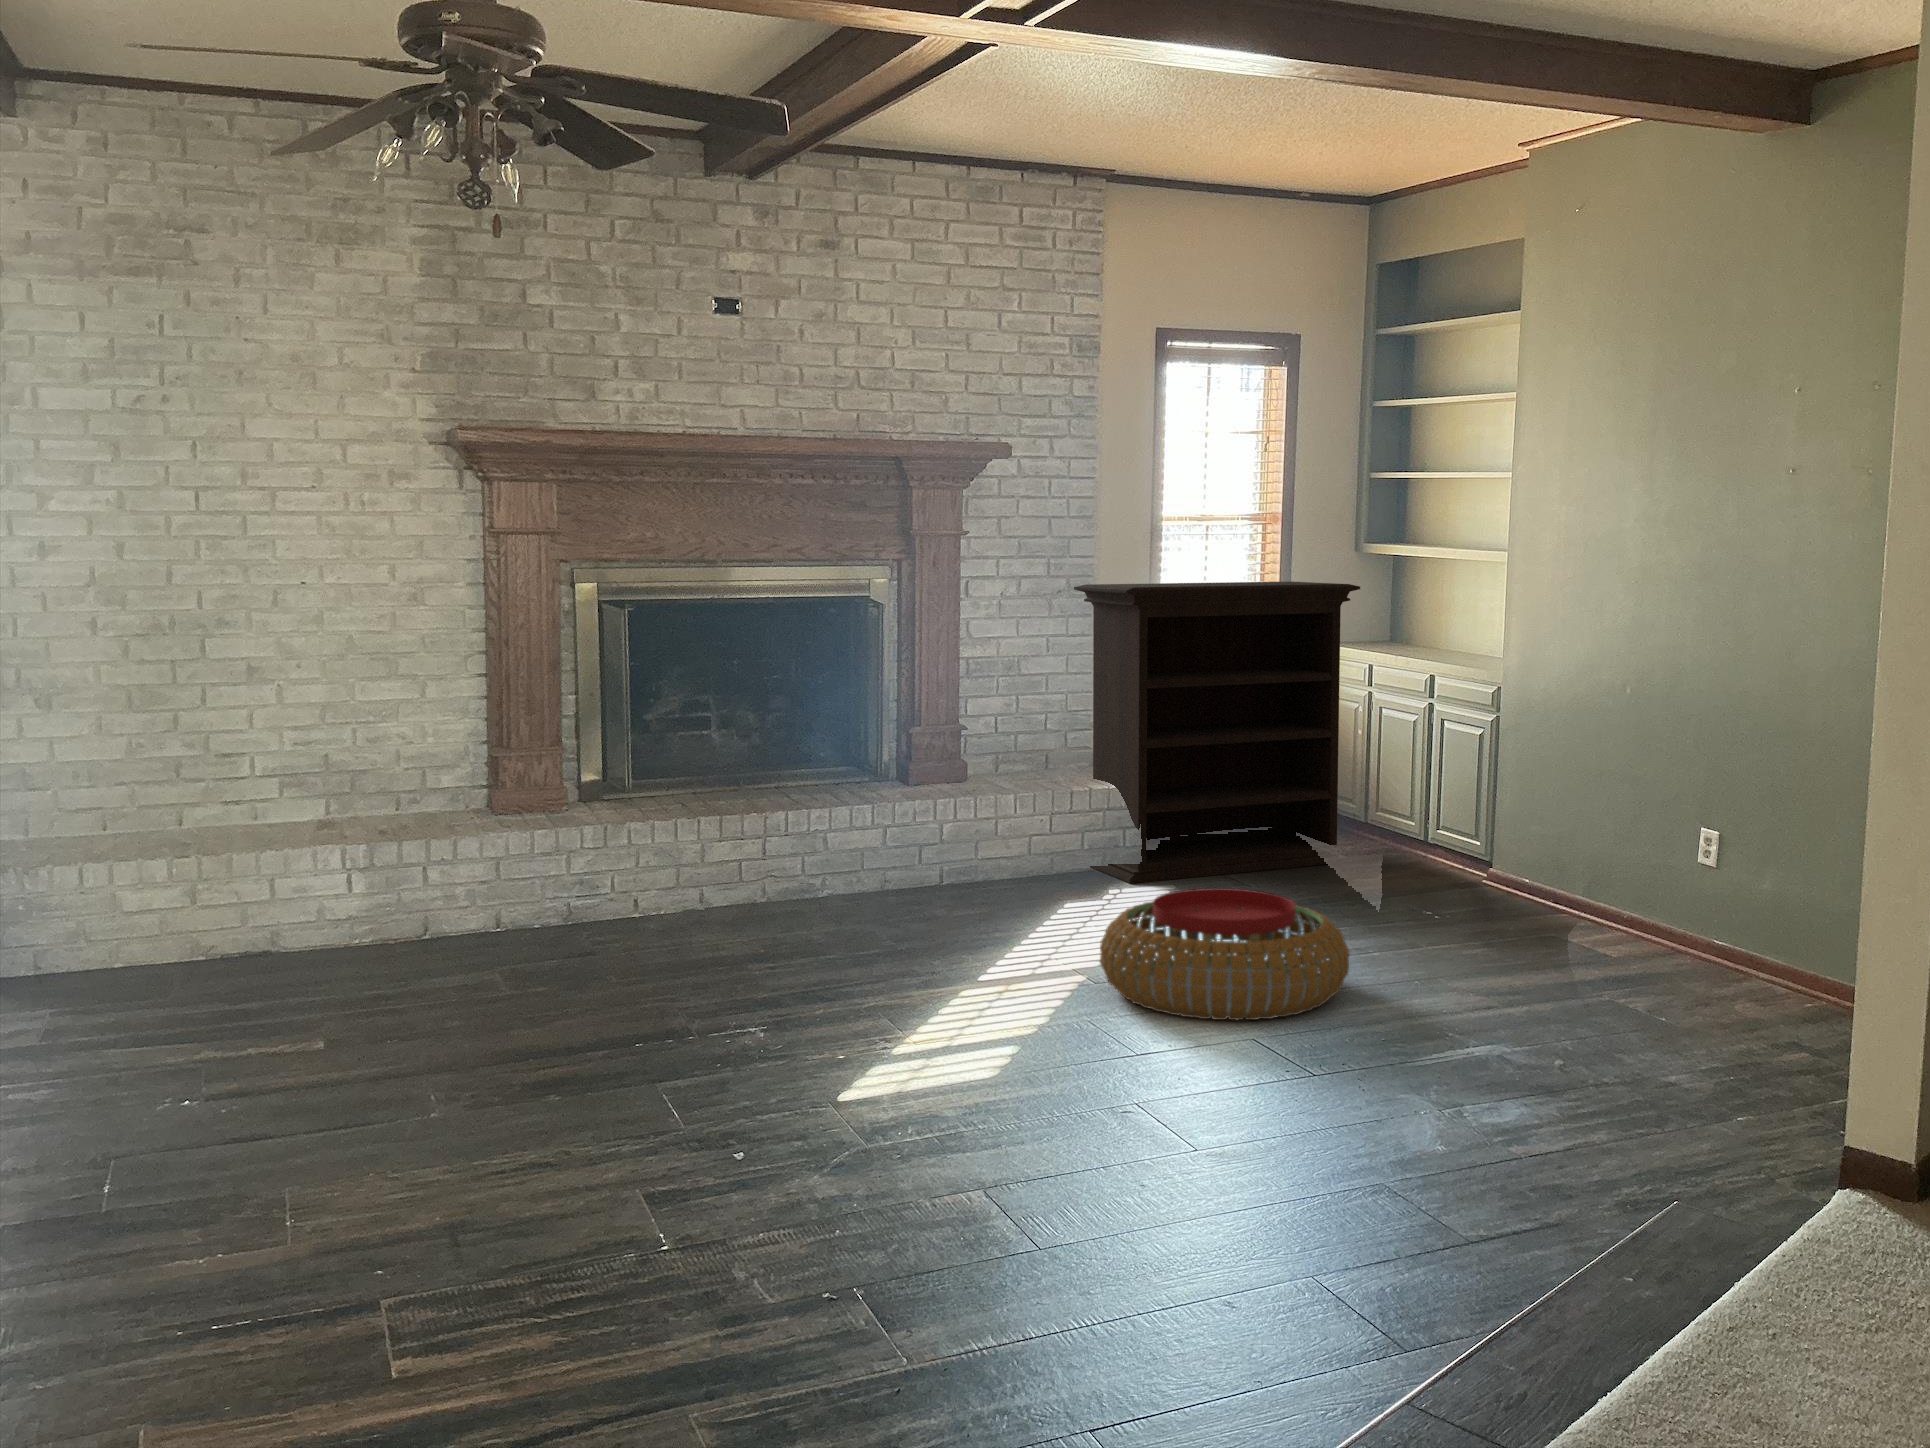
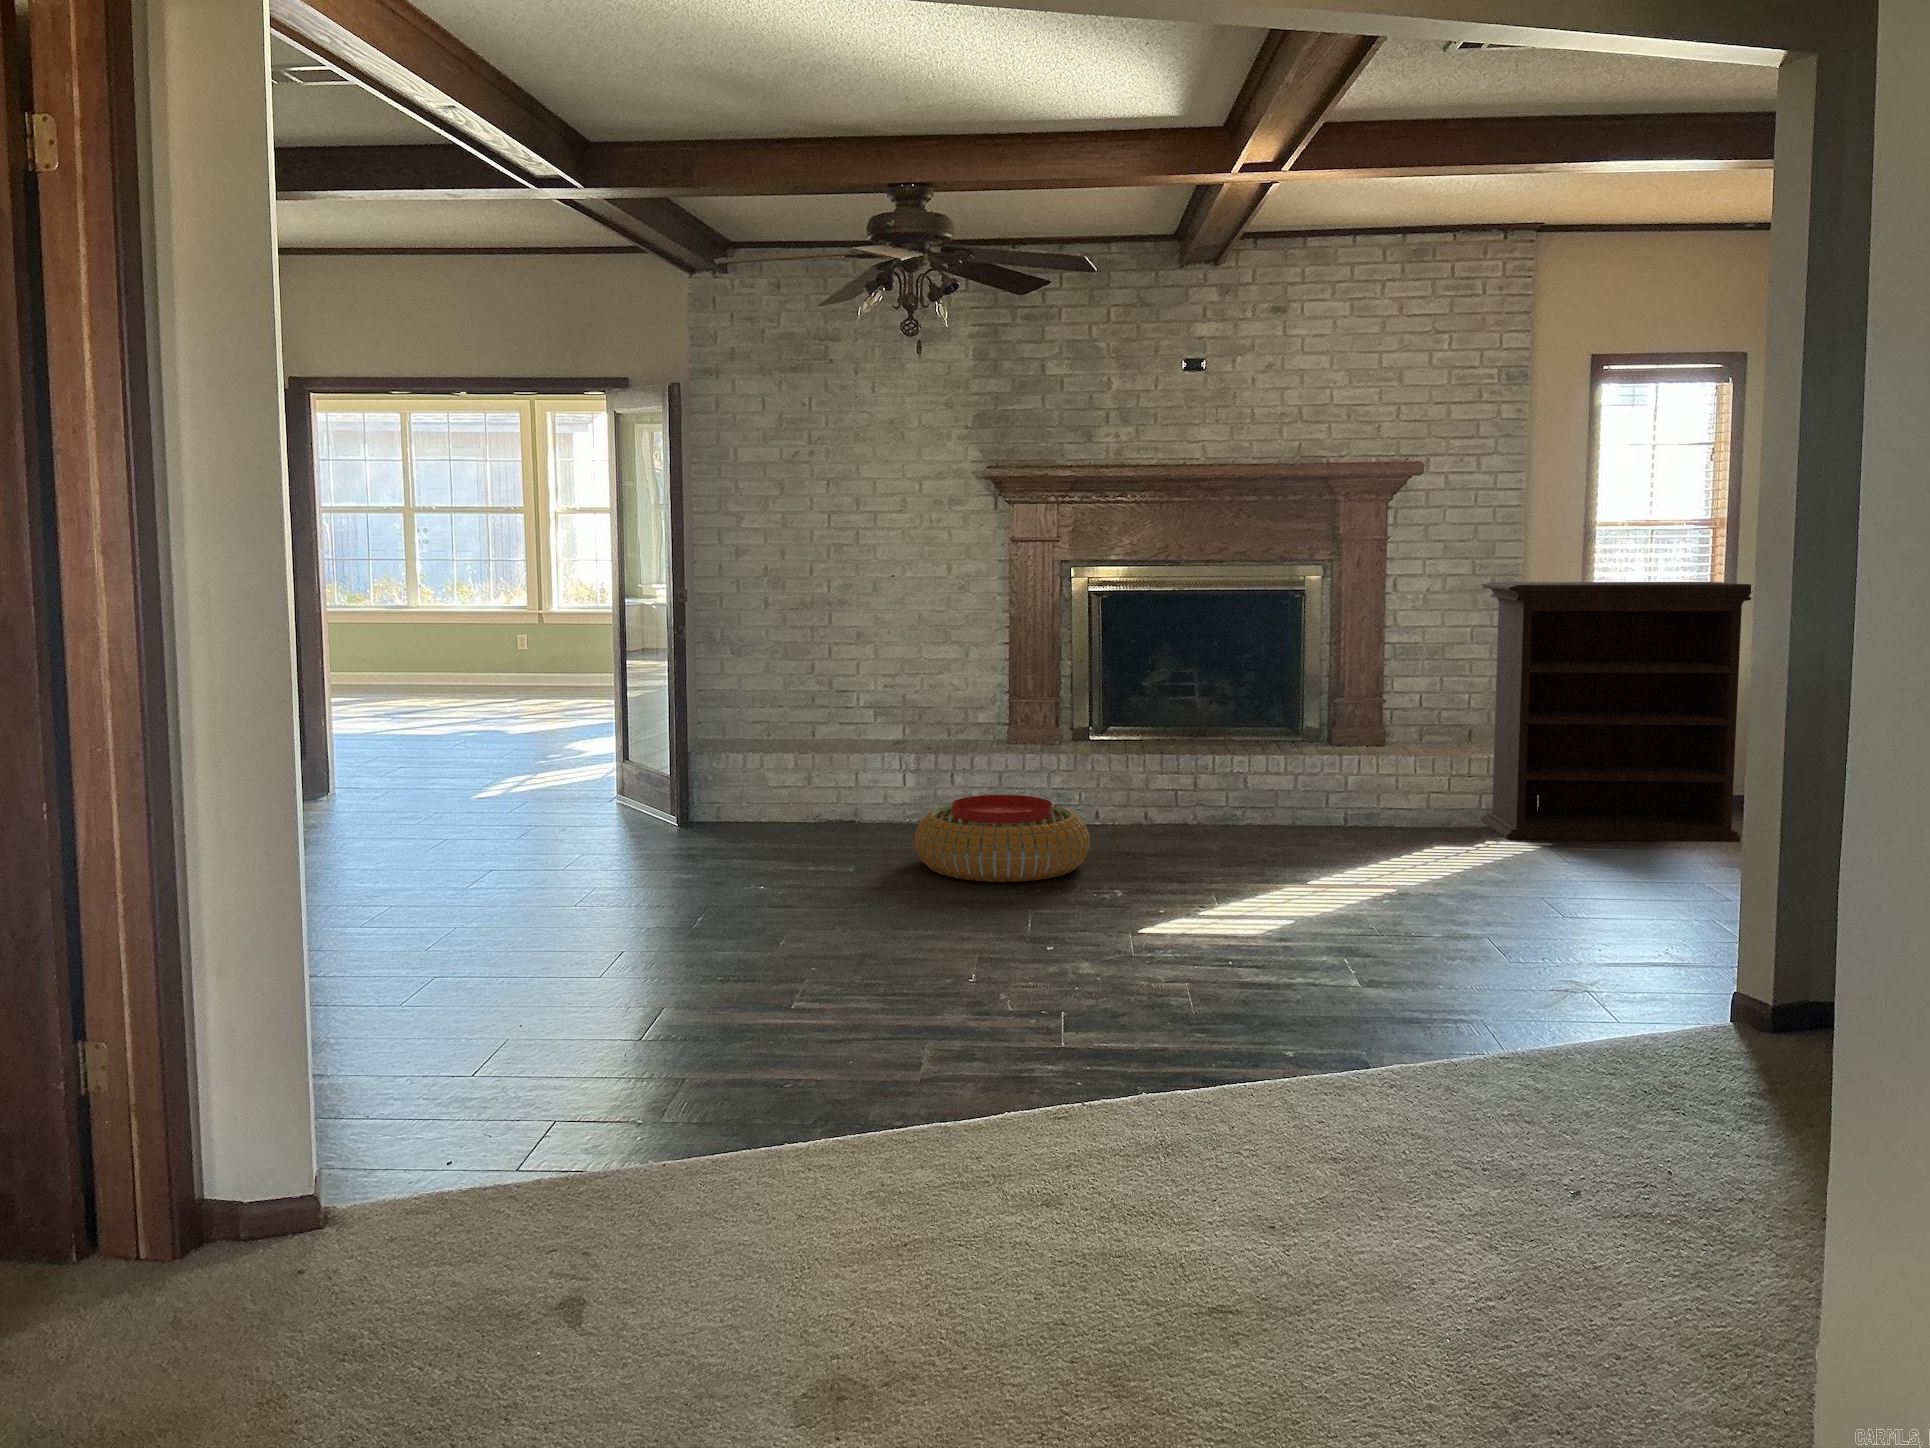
pouf: present [1100,888,1349,1020] -> present [915,795,1090,882]

